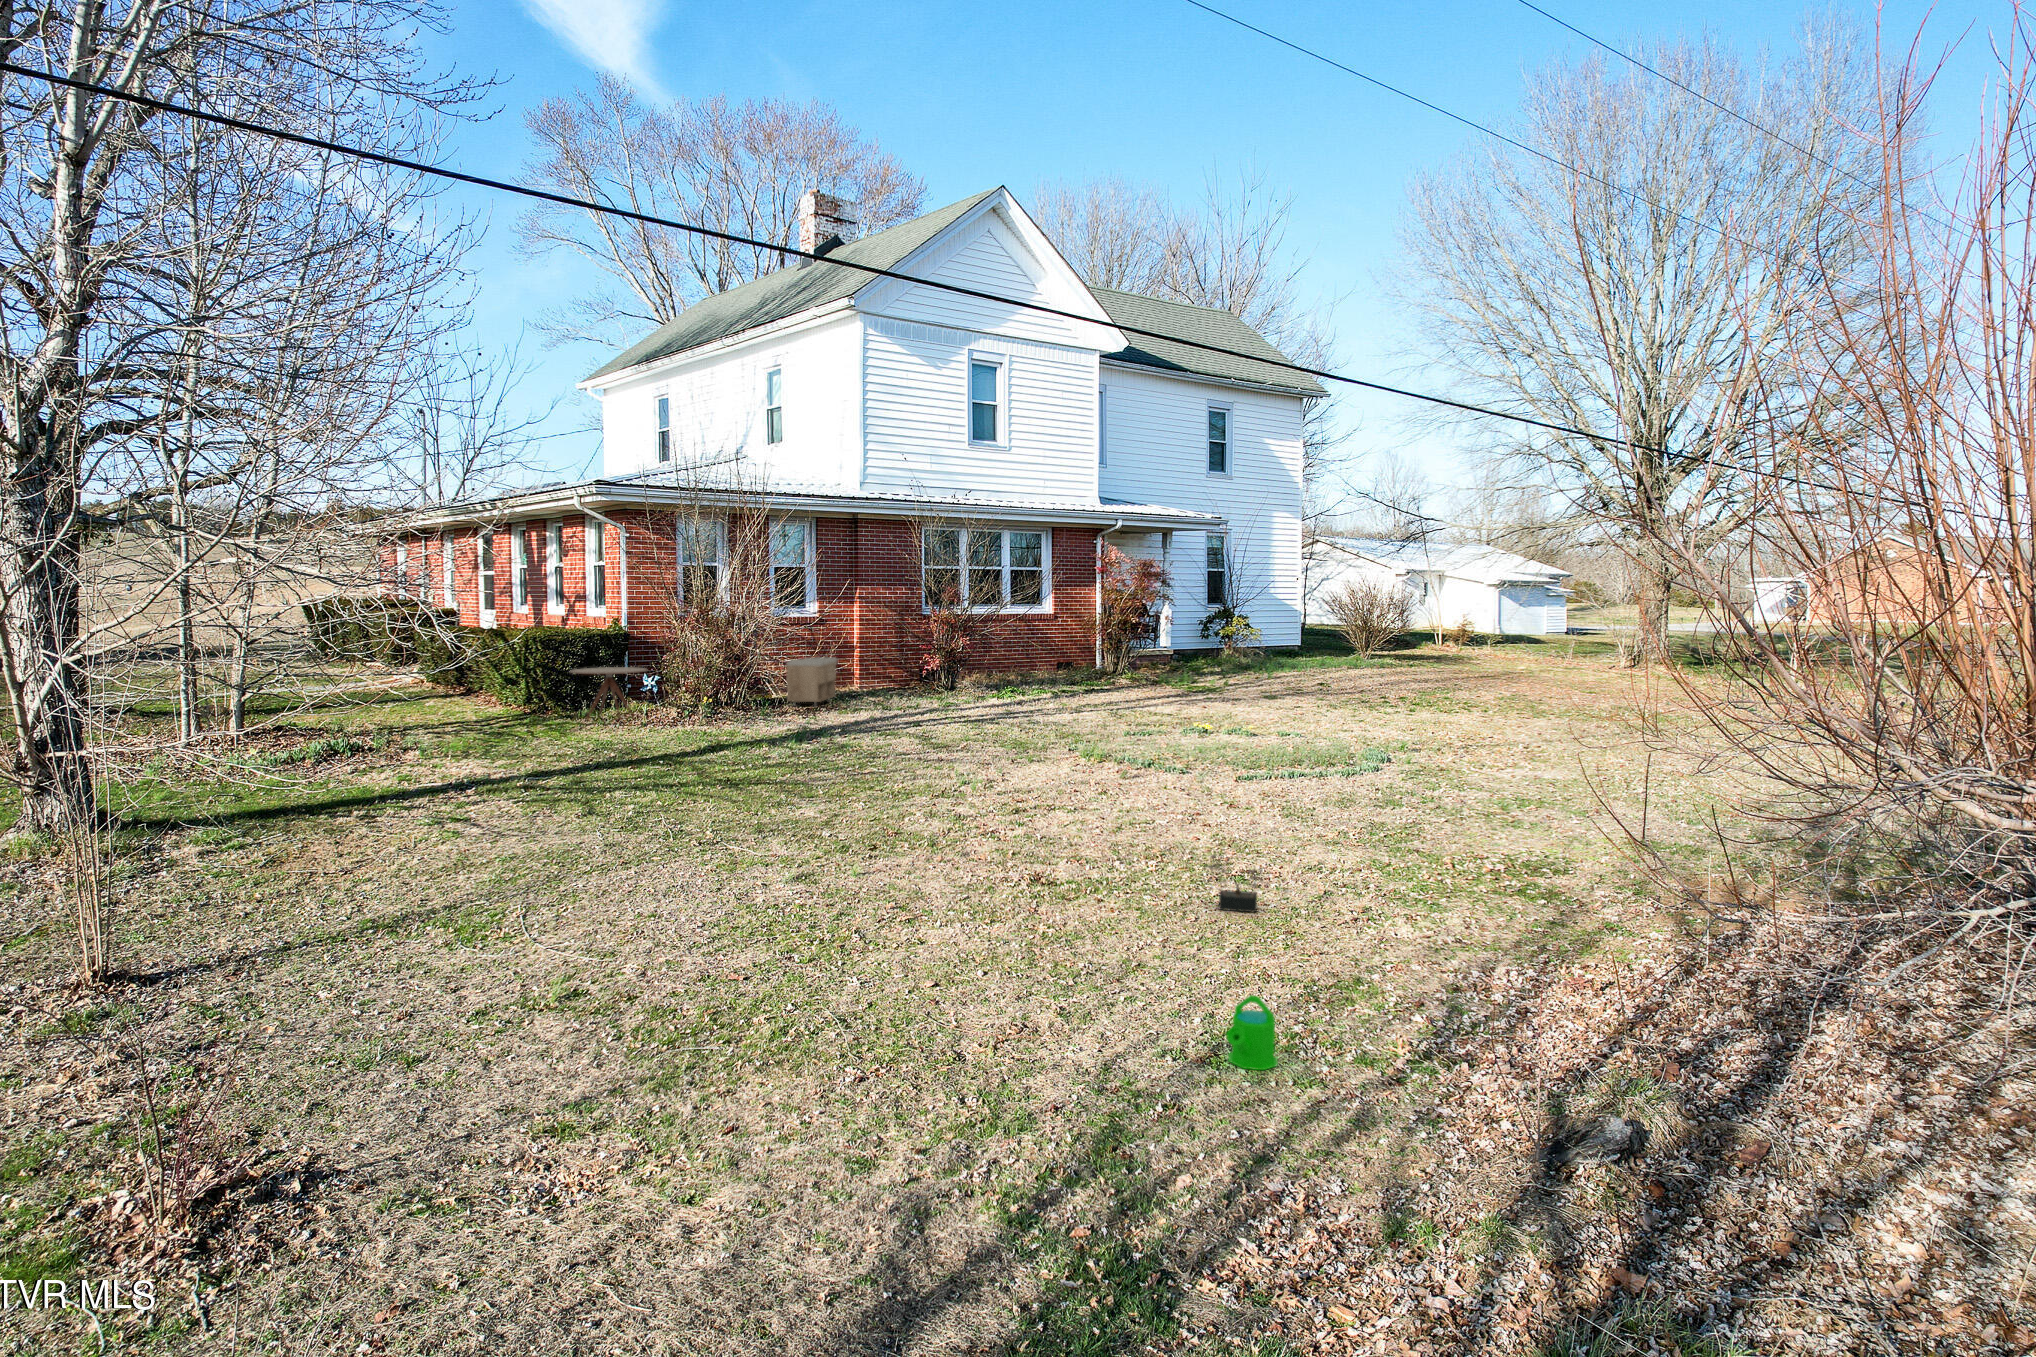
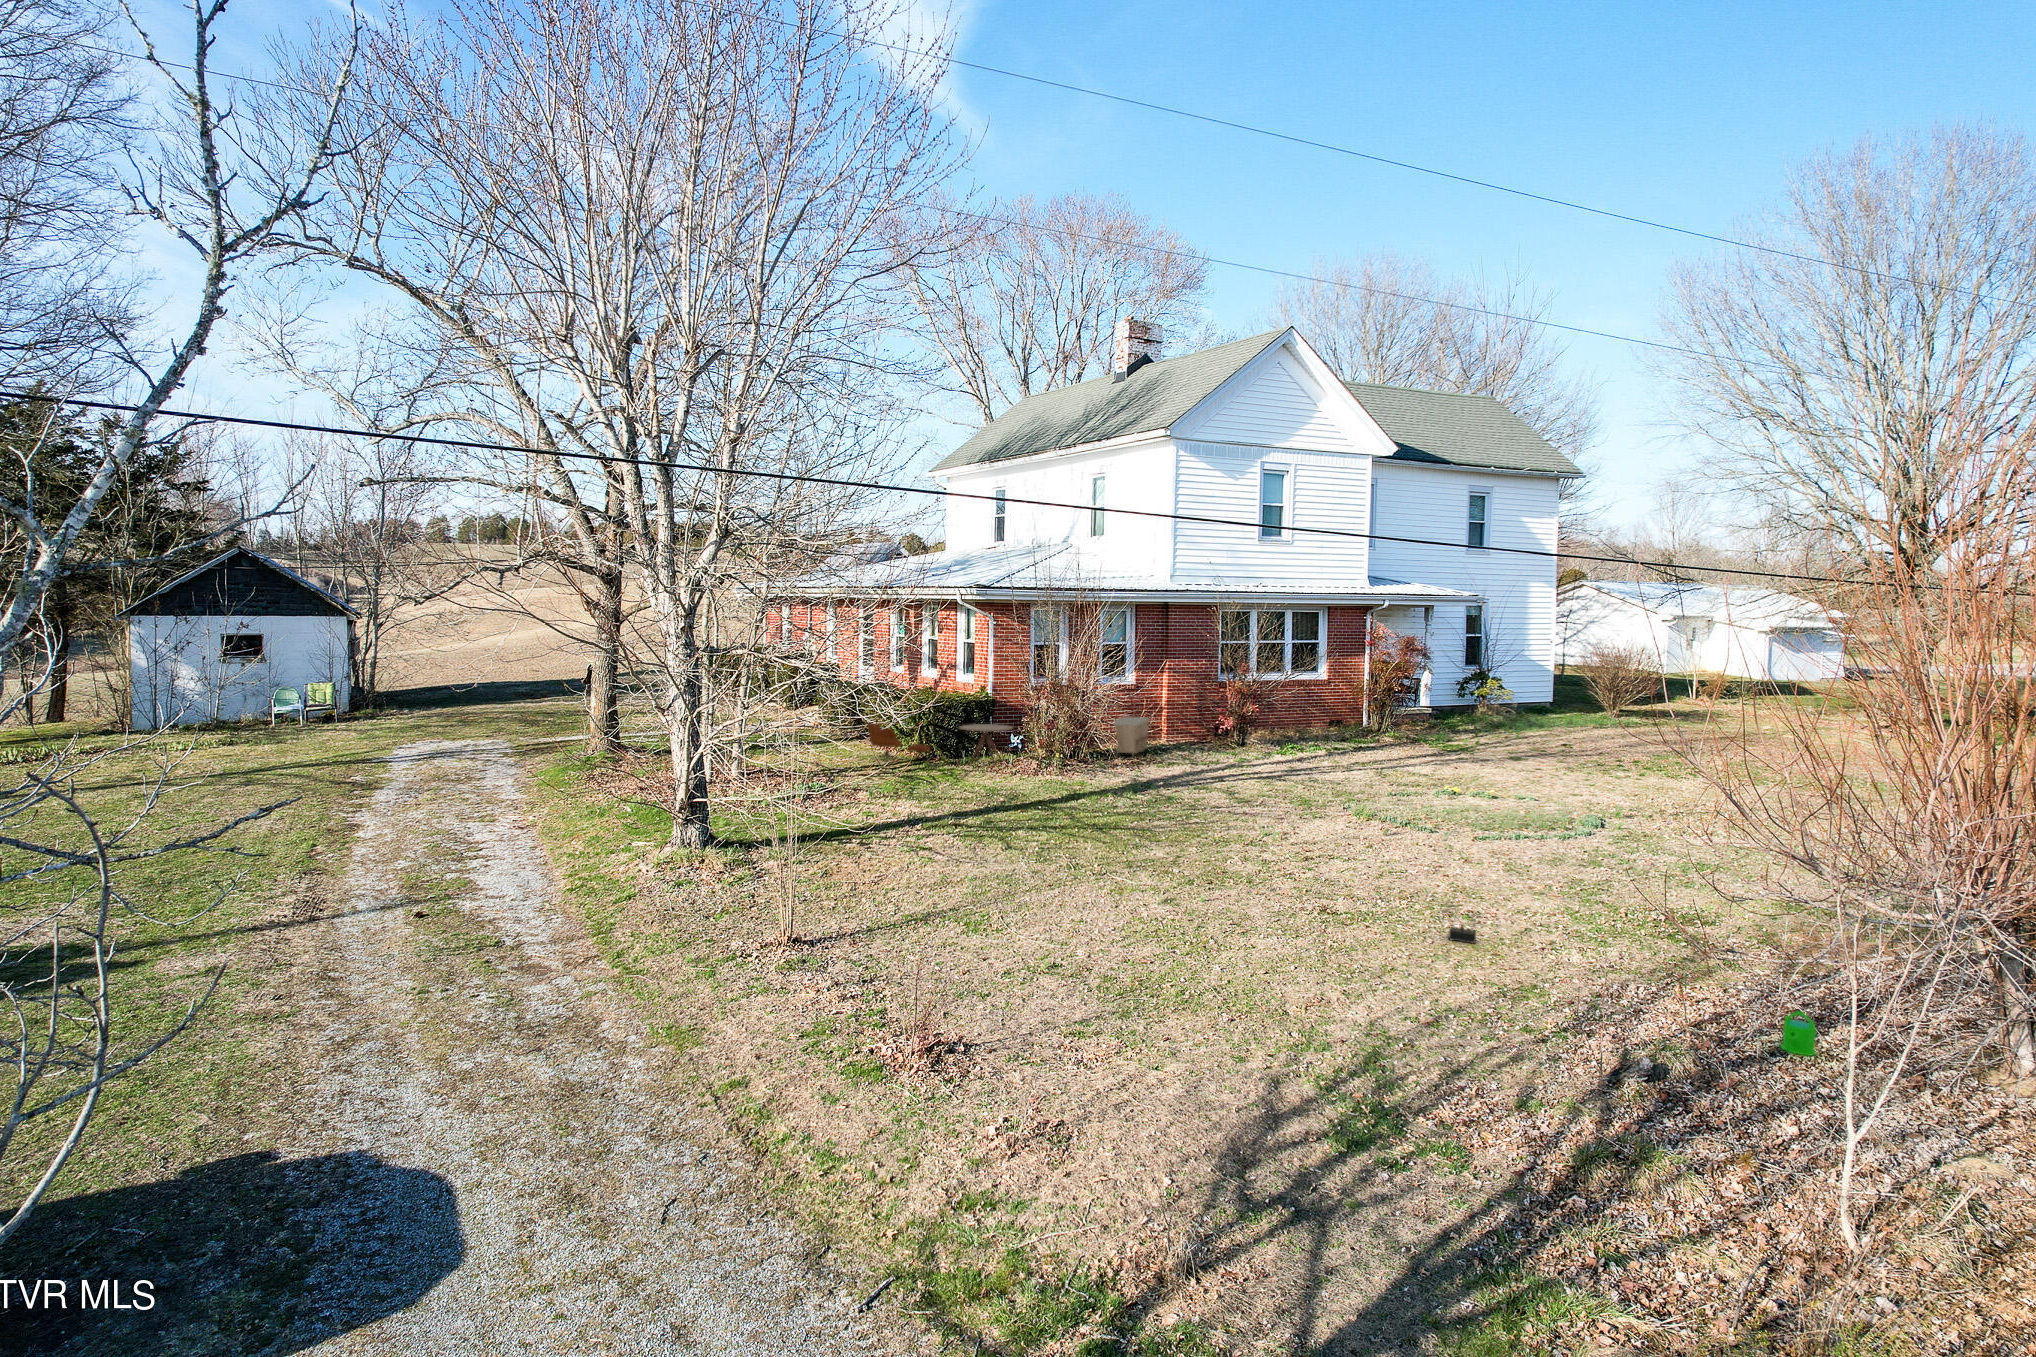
lounge chair: none [431,644,532,721] -> present [867,722,930,760]
watering can: present [1226,995,1278,1070] -> present [1781,1011,1816,1056]

